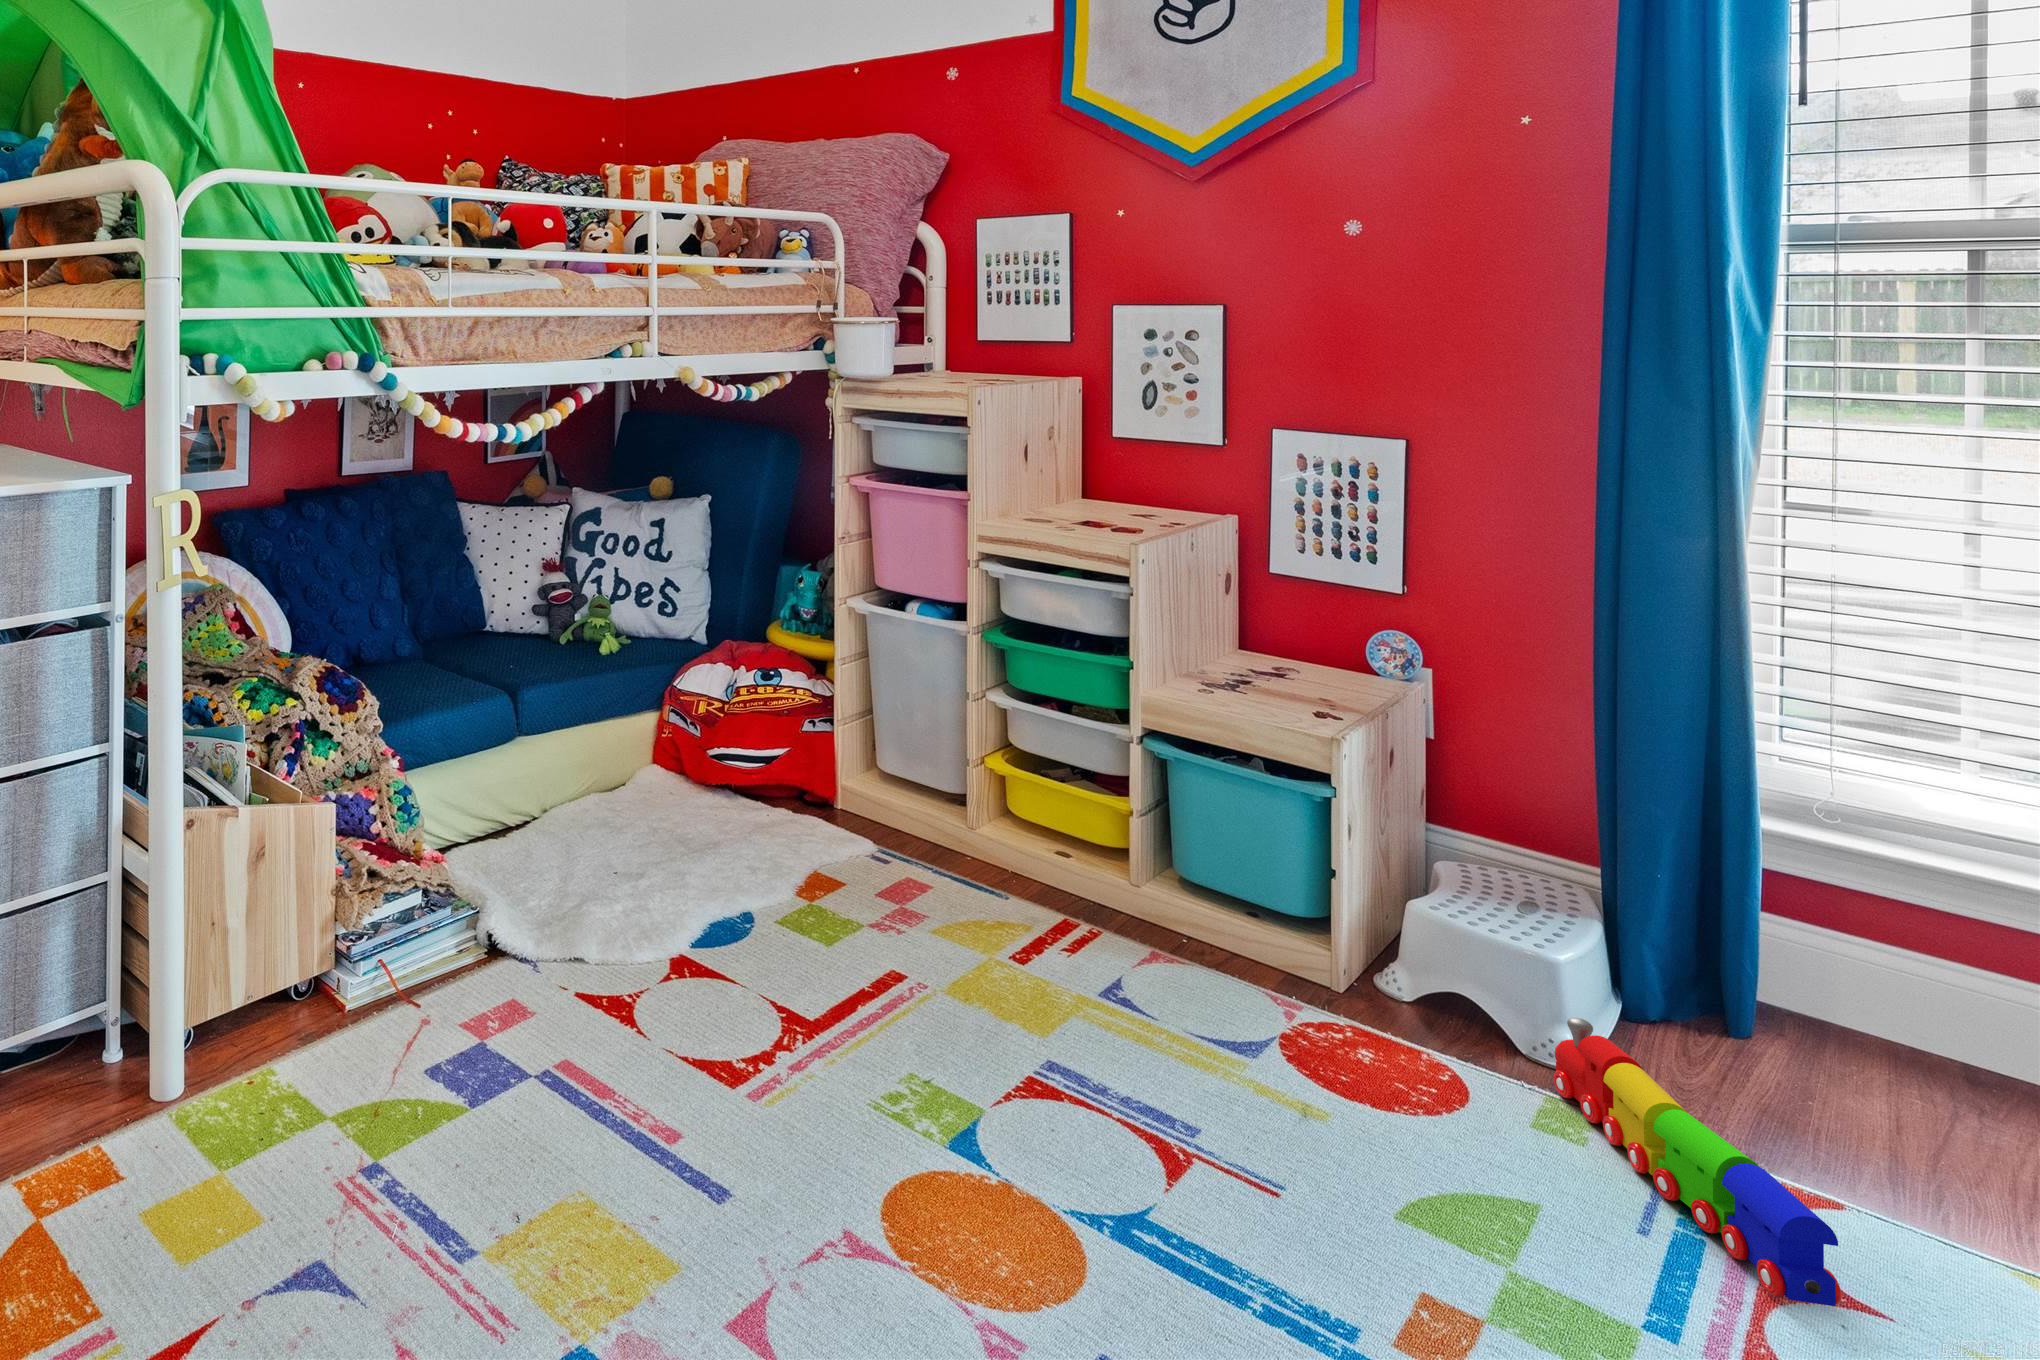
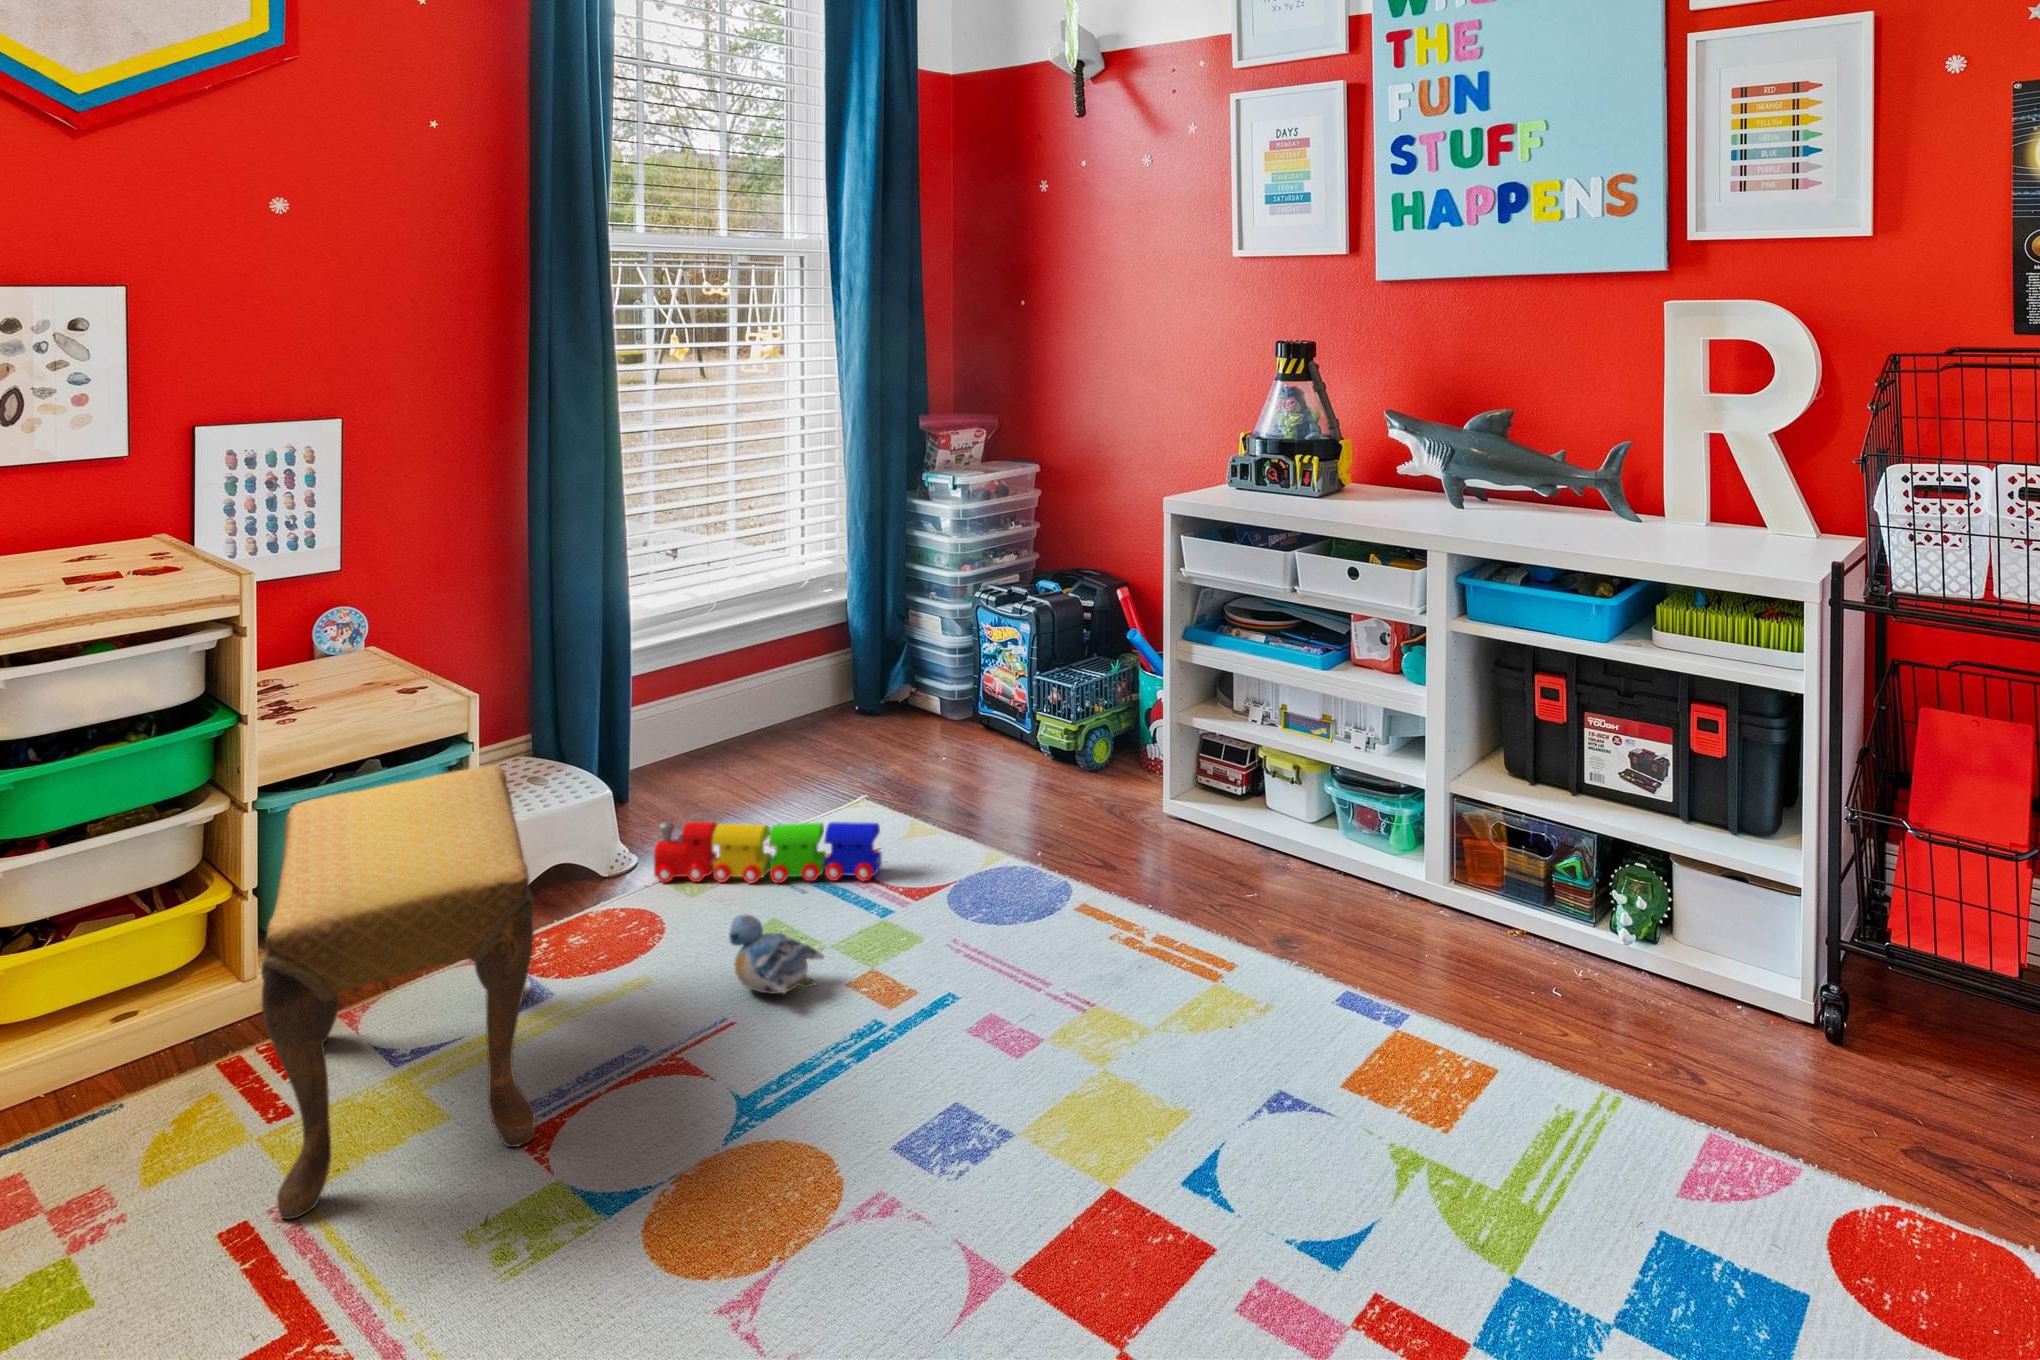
footstool: none [898,740,1255,1087] -> present [261,765,536,1219]
plush toy: none [1326,1096,1435,1242] -> present [729,915,824,994]

